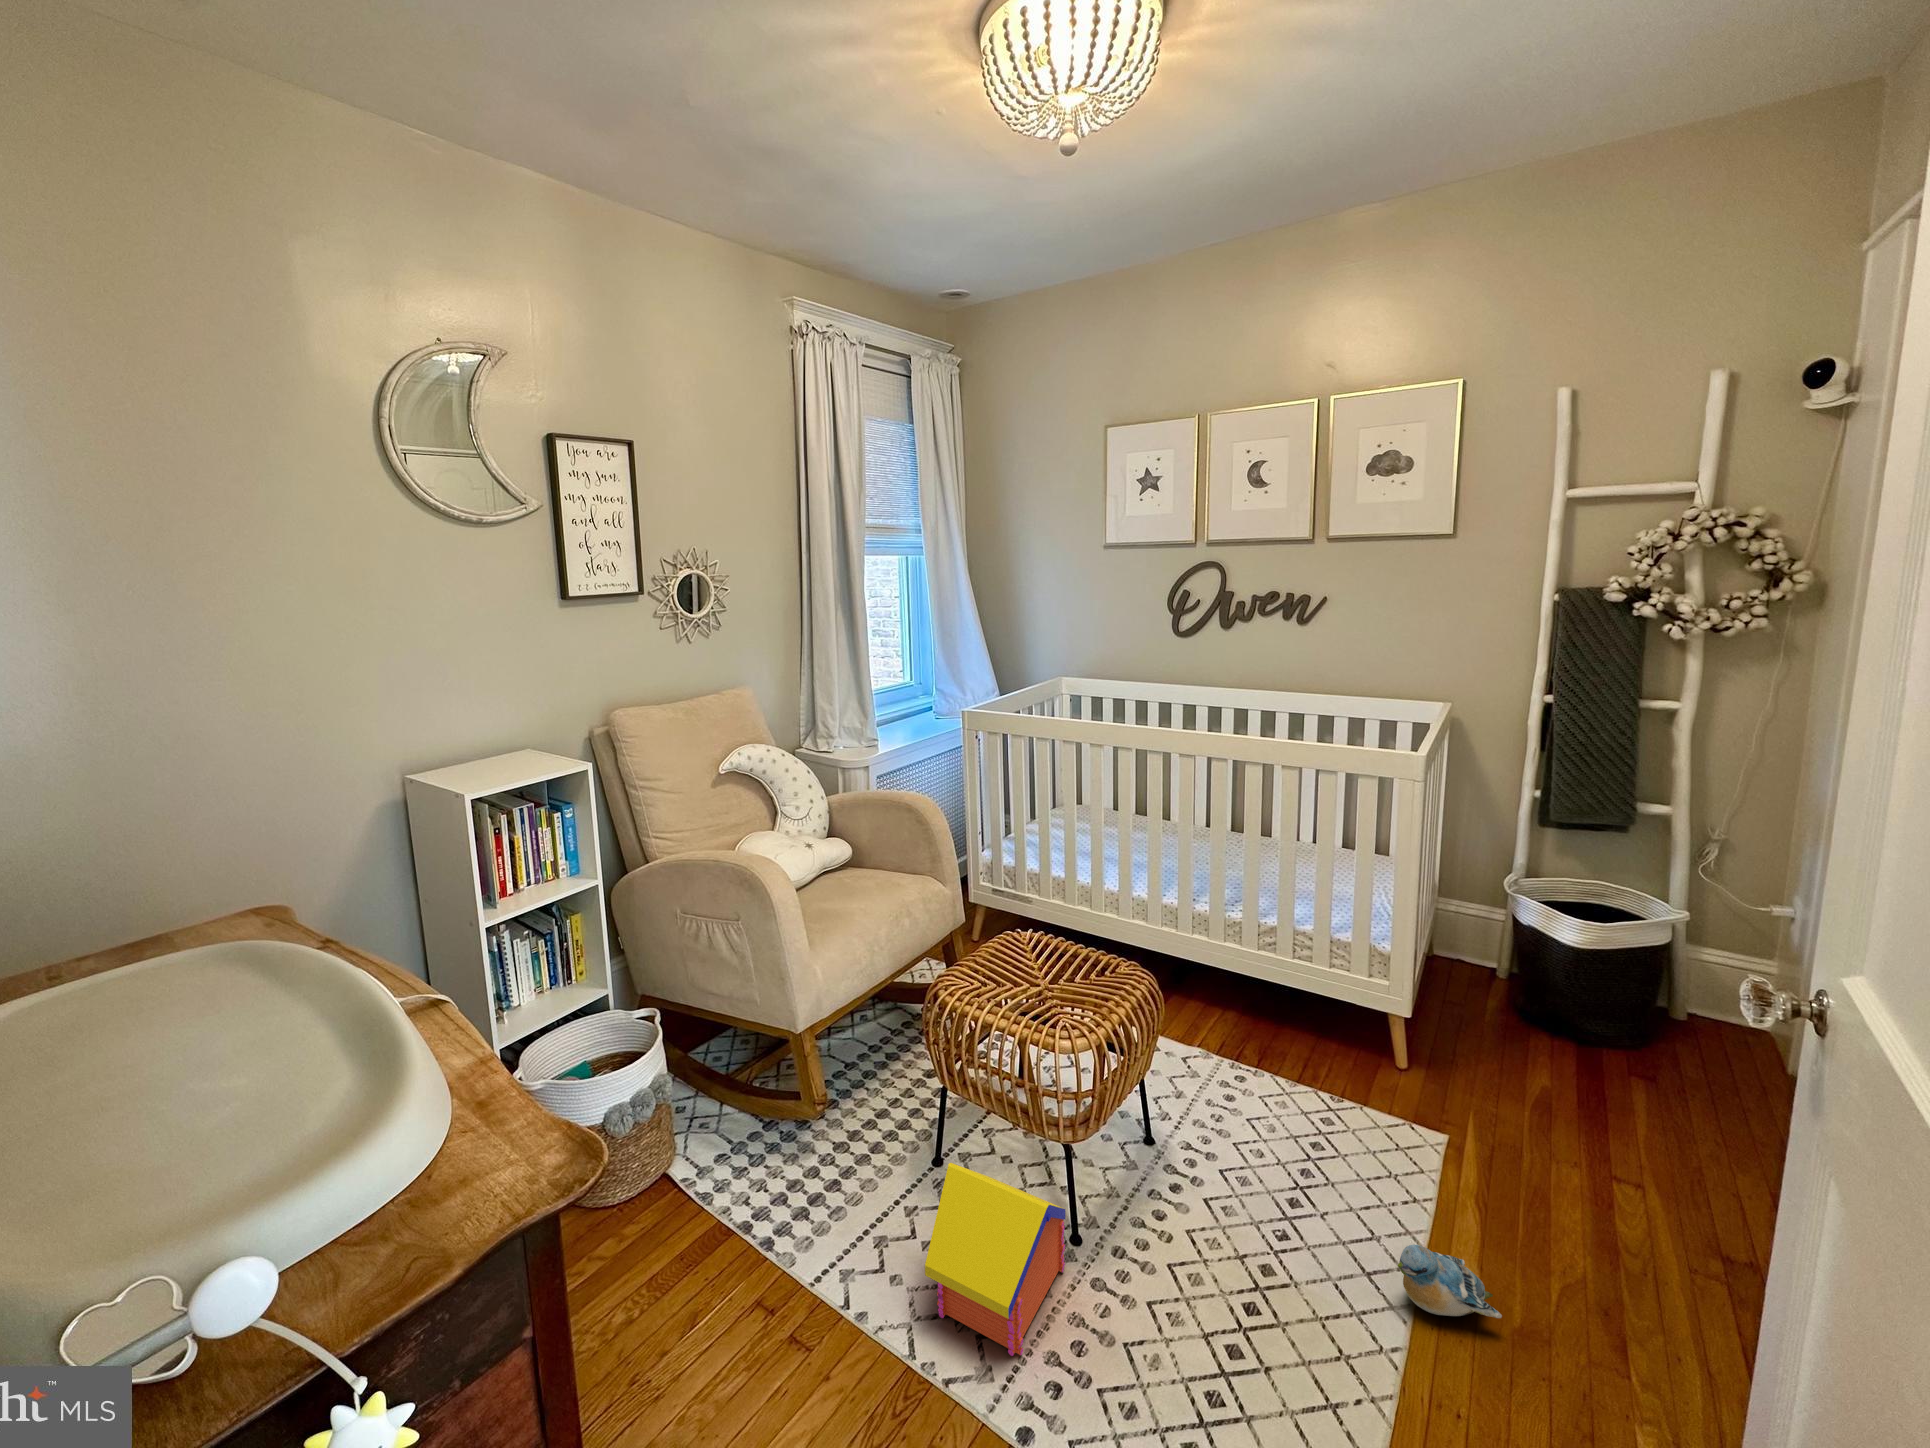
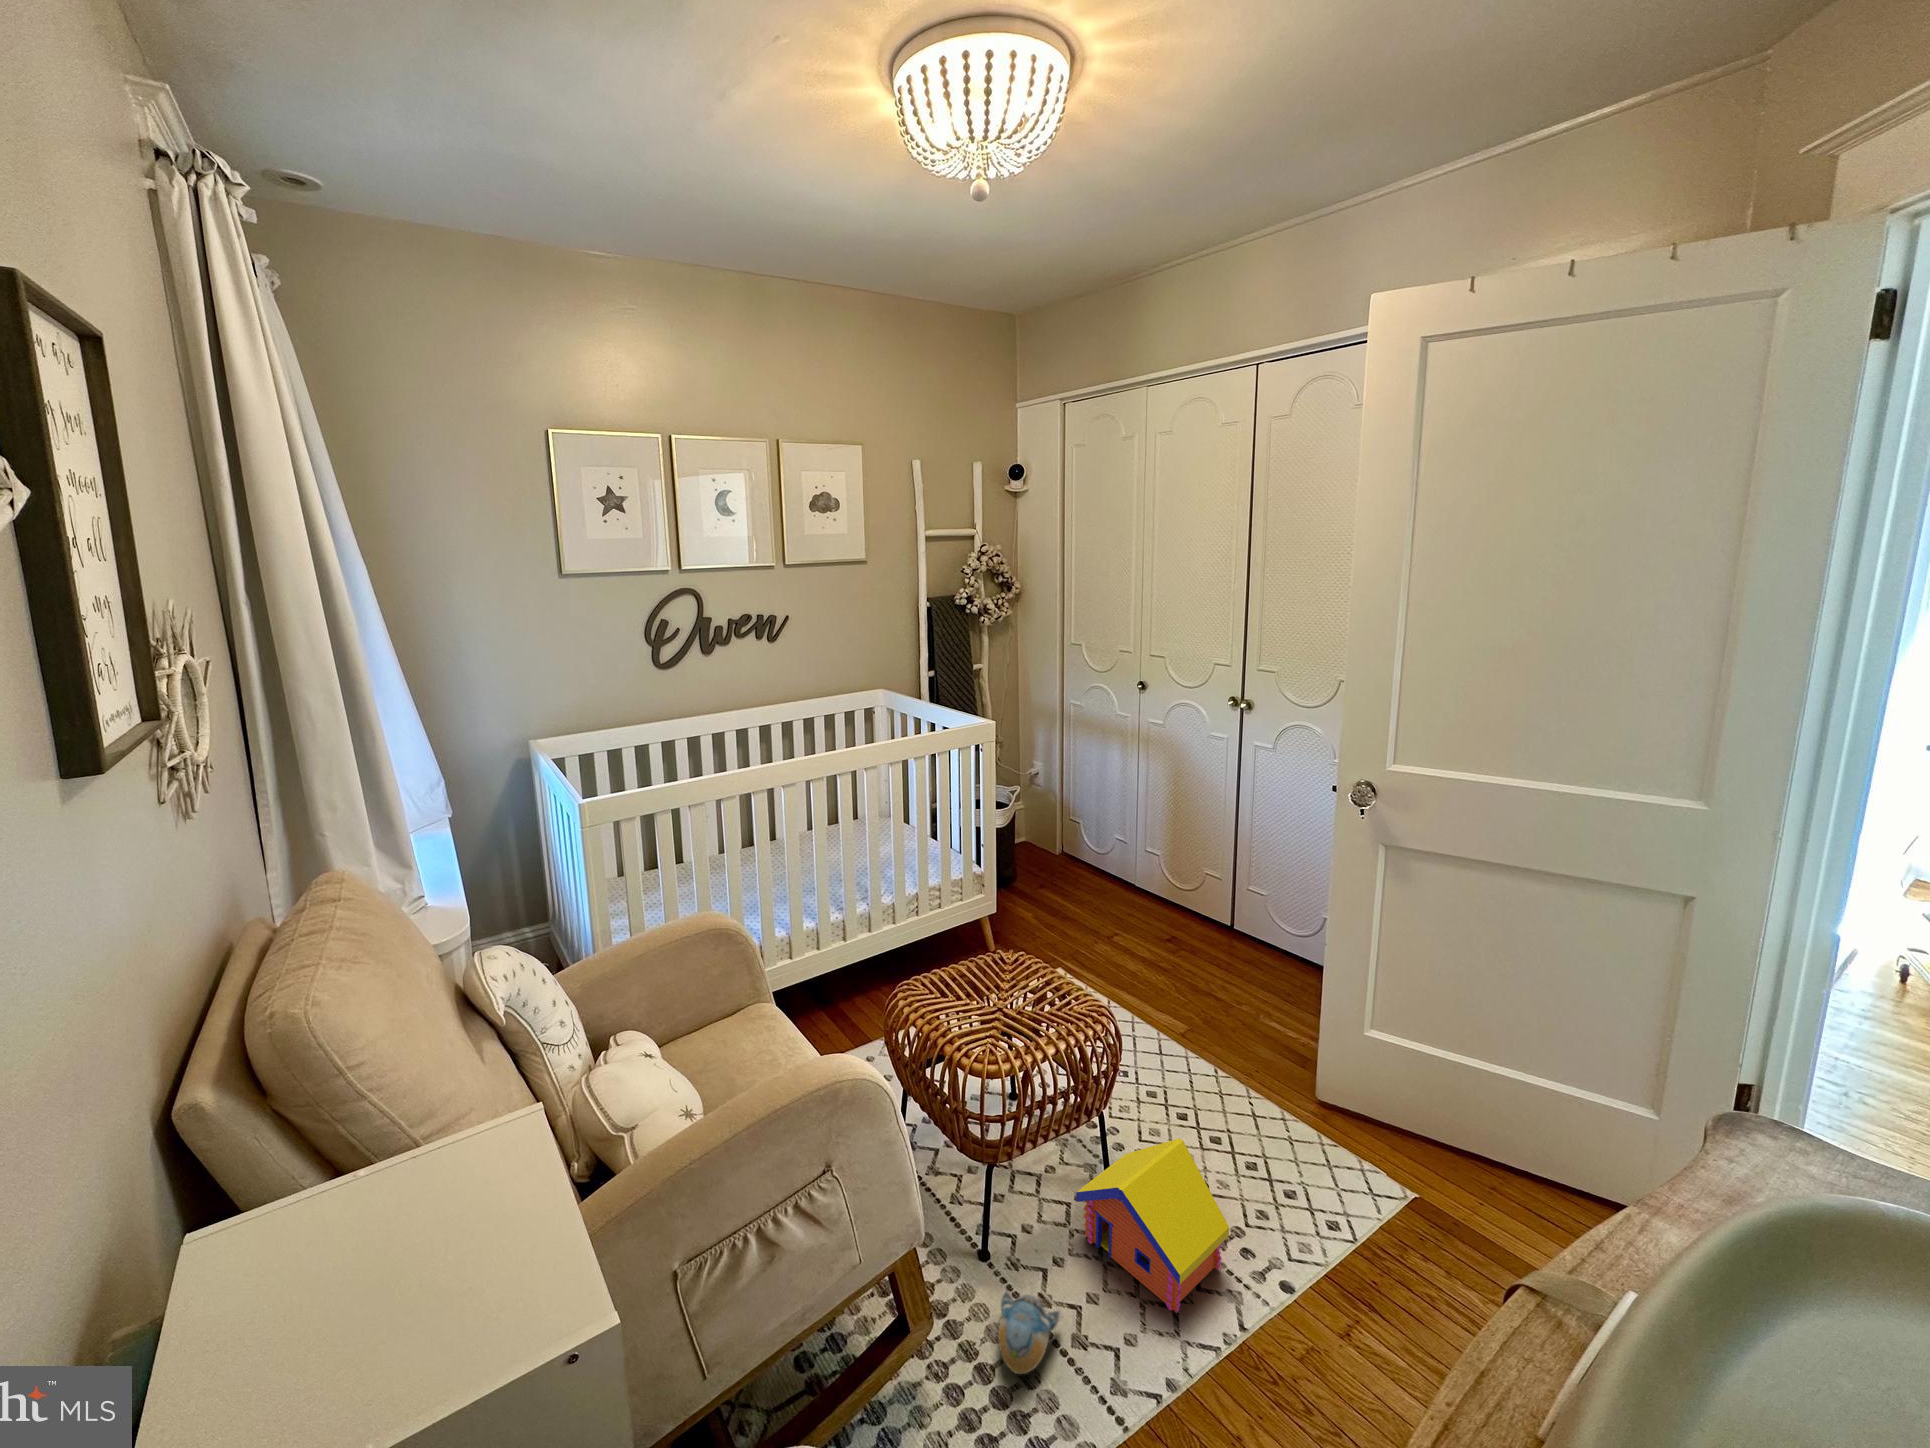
plush toy: present [1397,1245,1502,1318] -> present [998,1291,1061,1374]

